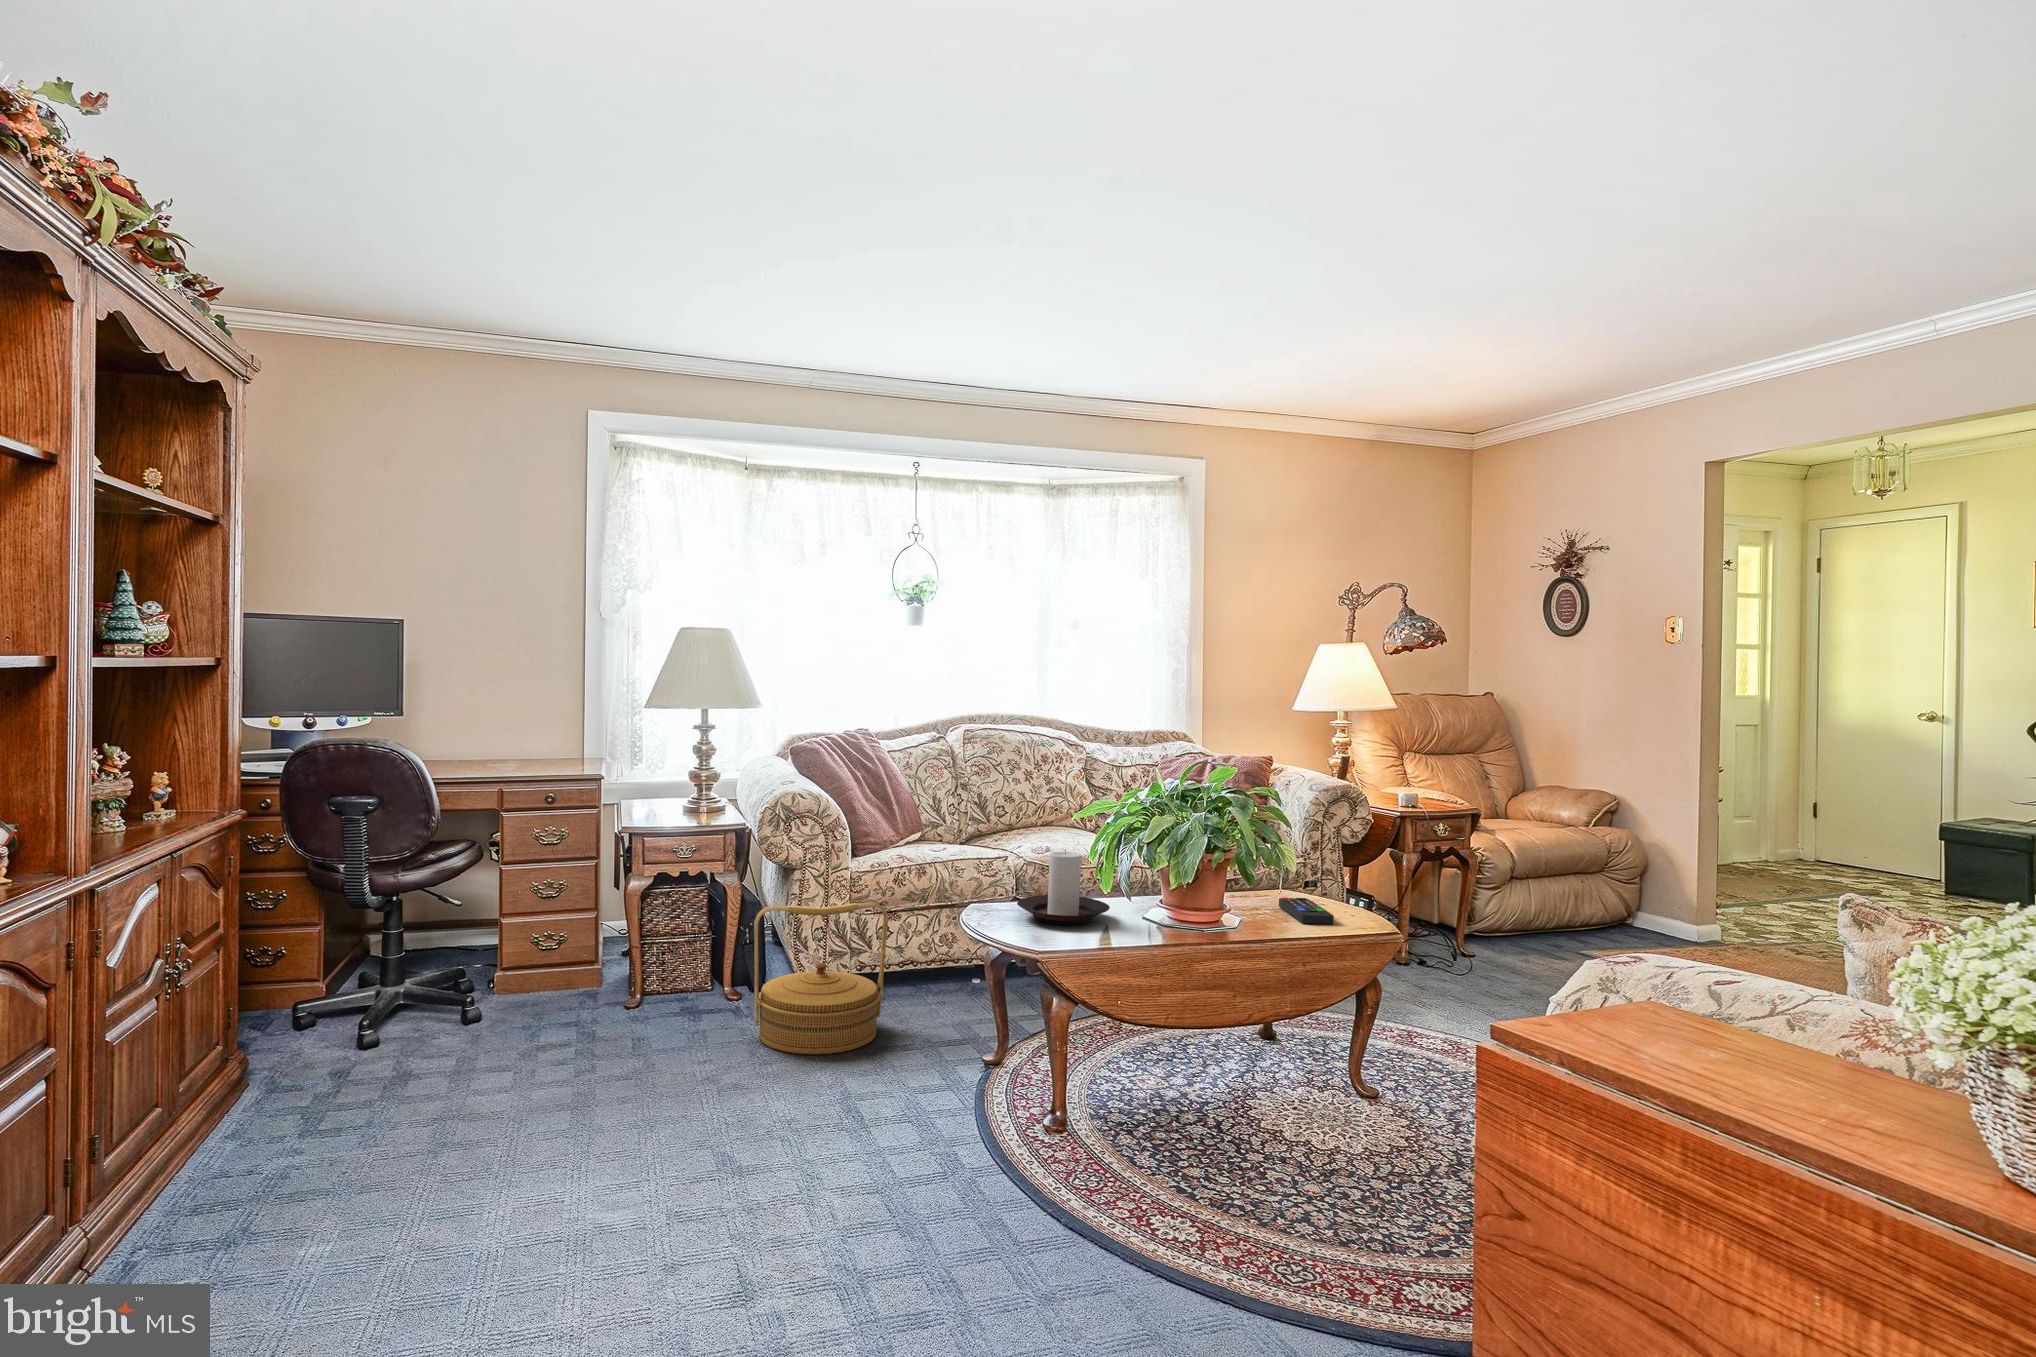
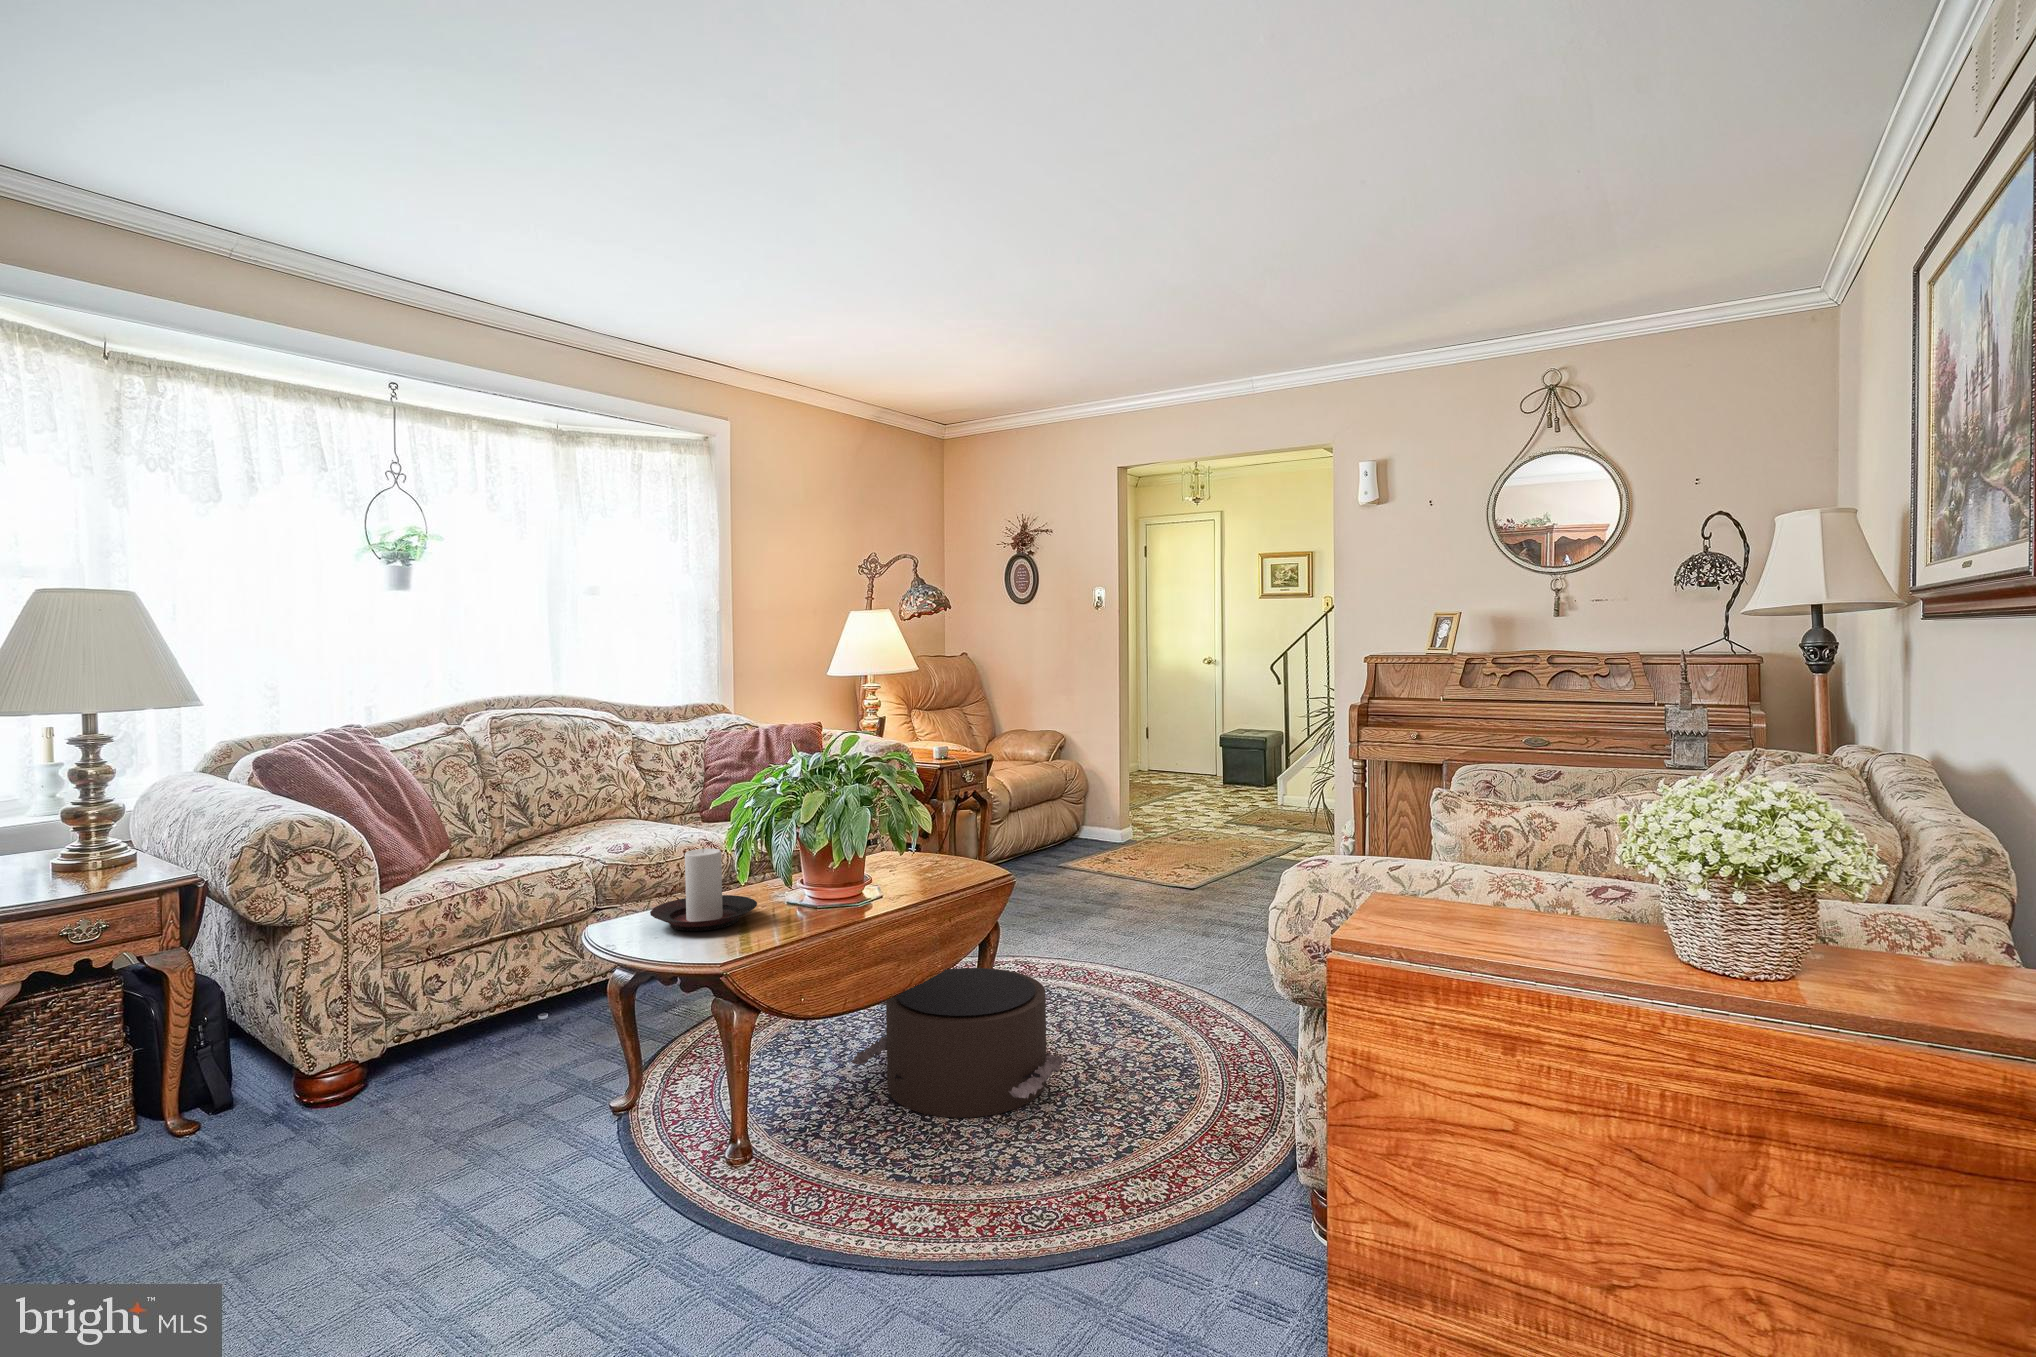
remote control: present [1279,897,1334,924] -> none [904,857,967,882]
woven basket: present [754,902,888,1055] -> none [263,947,457,1162]
pouf: none [1185,1012,1406,1168] -> present [851,968,1066,1118]

